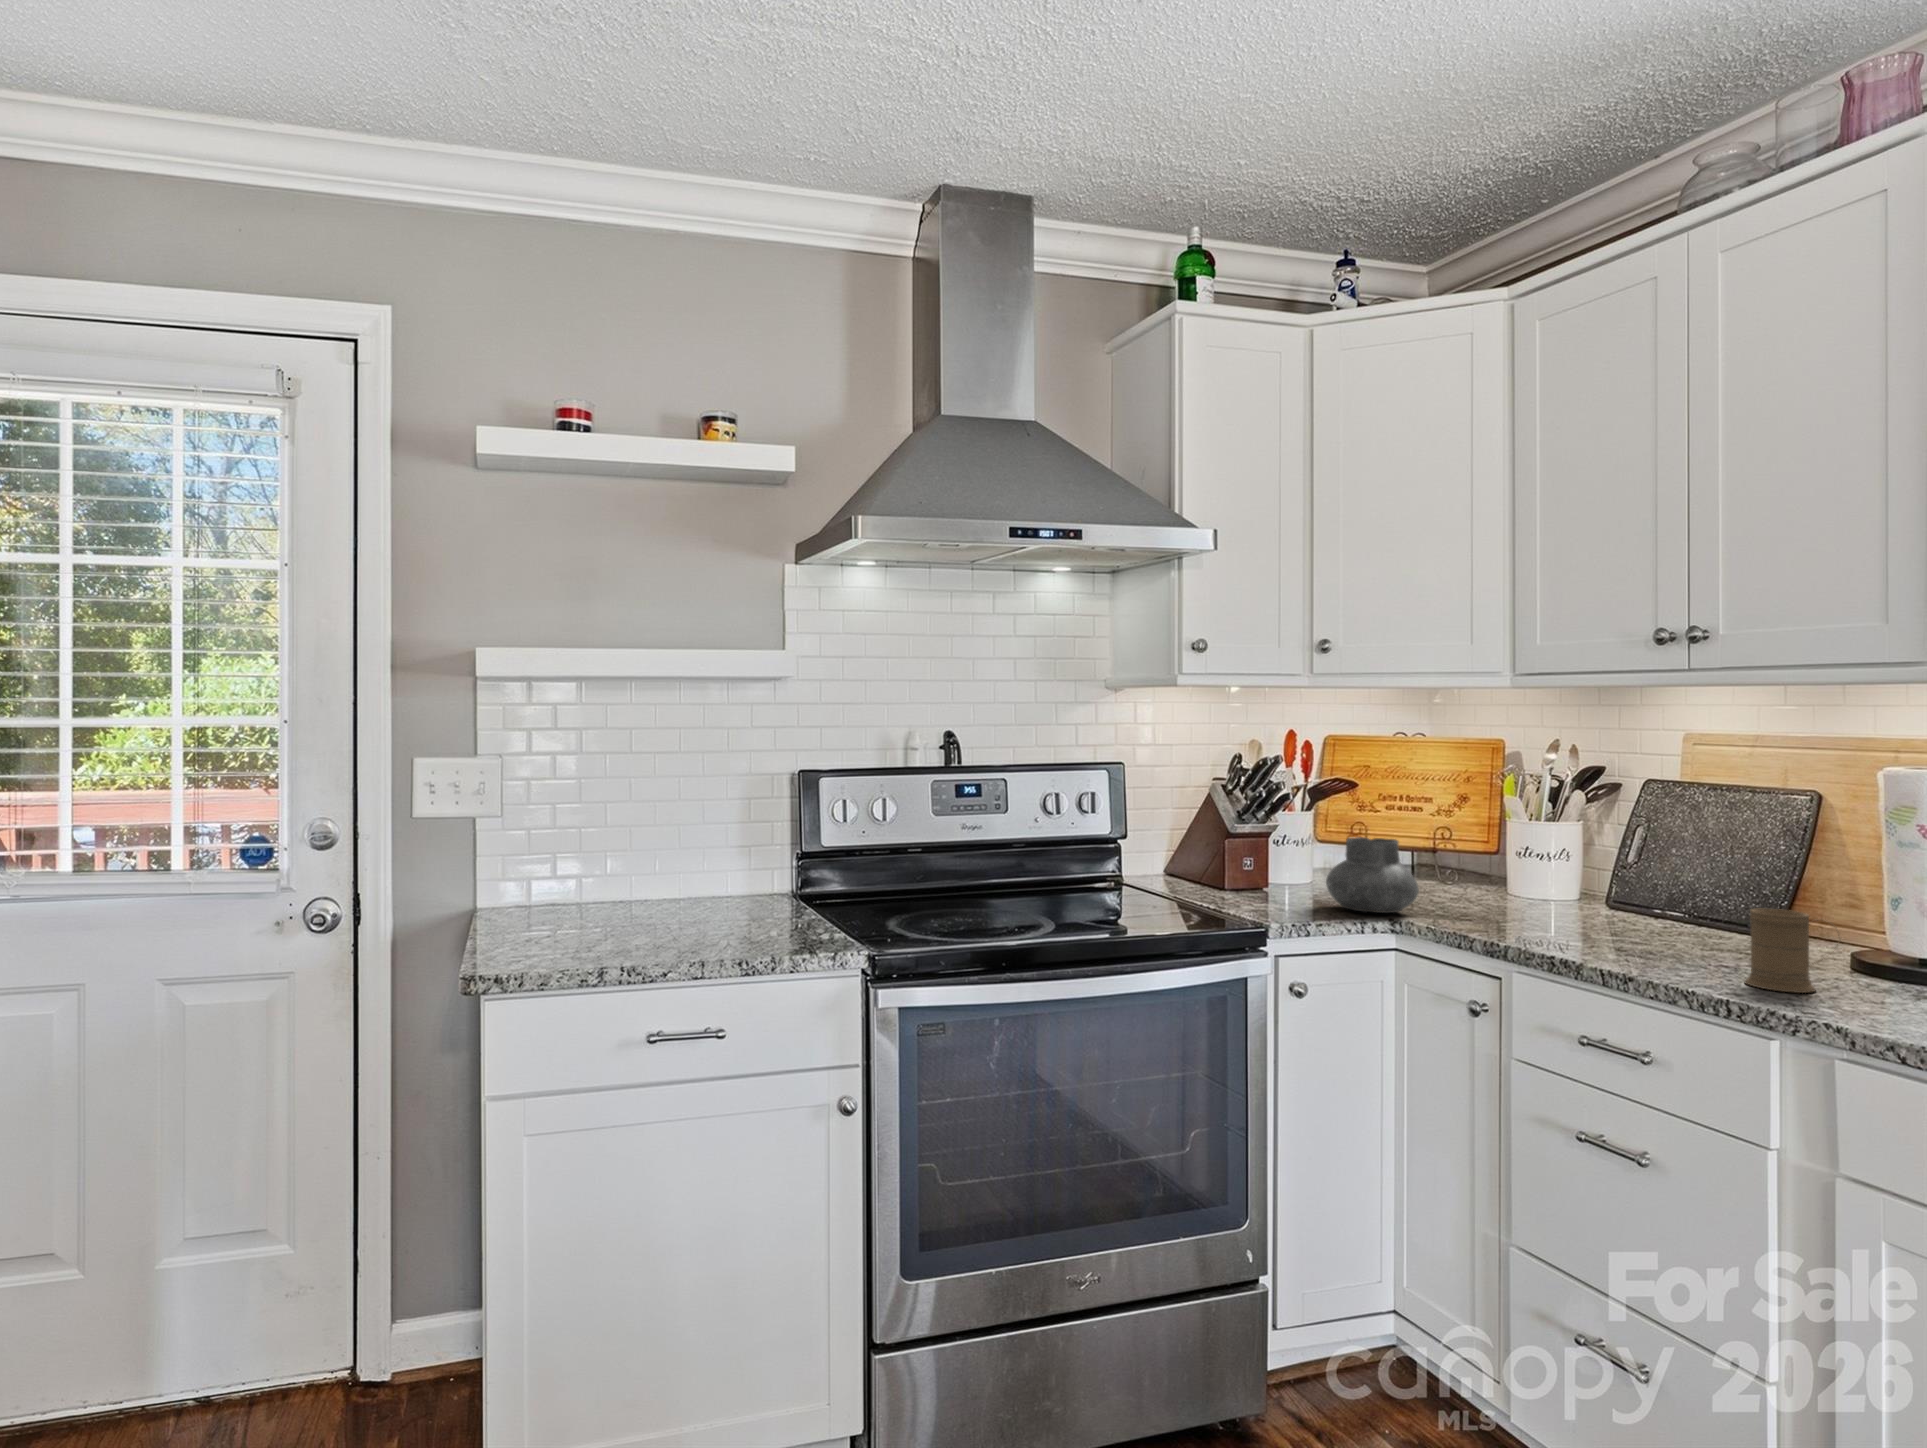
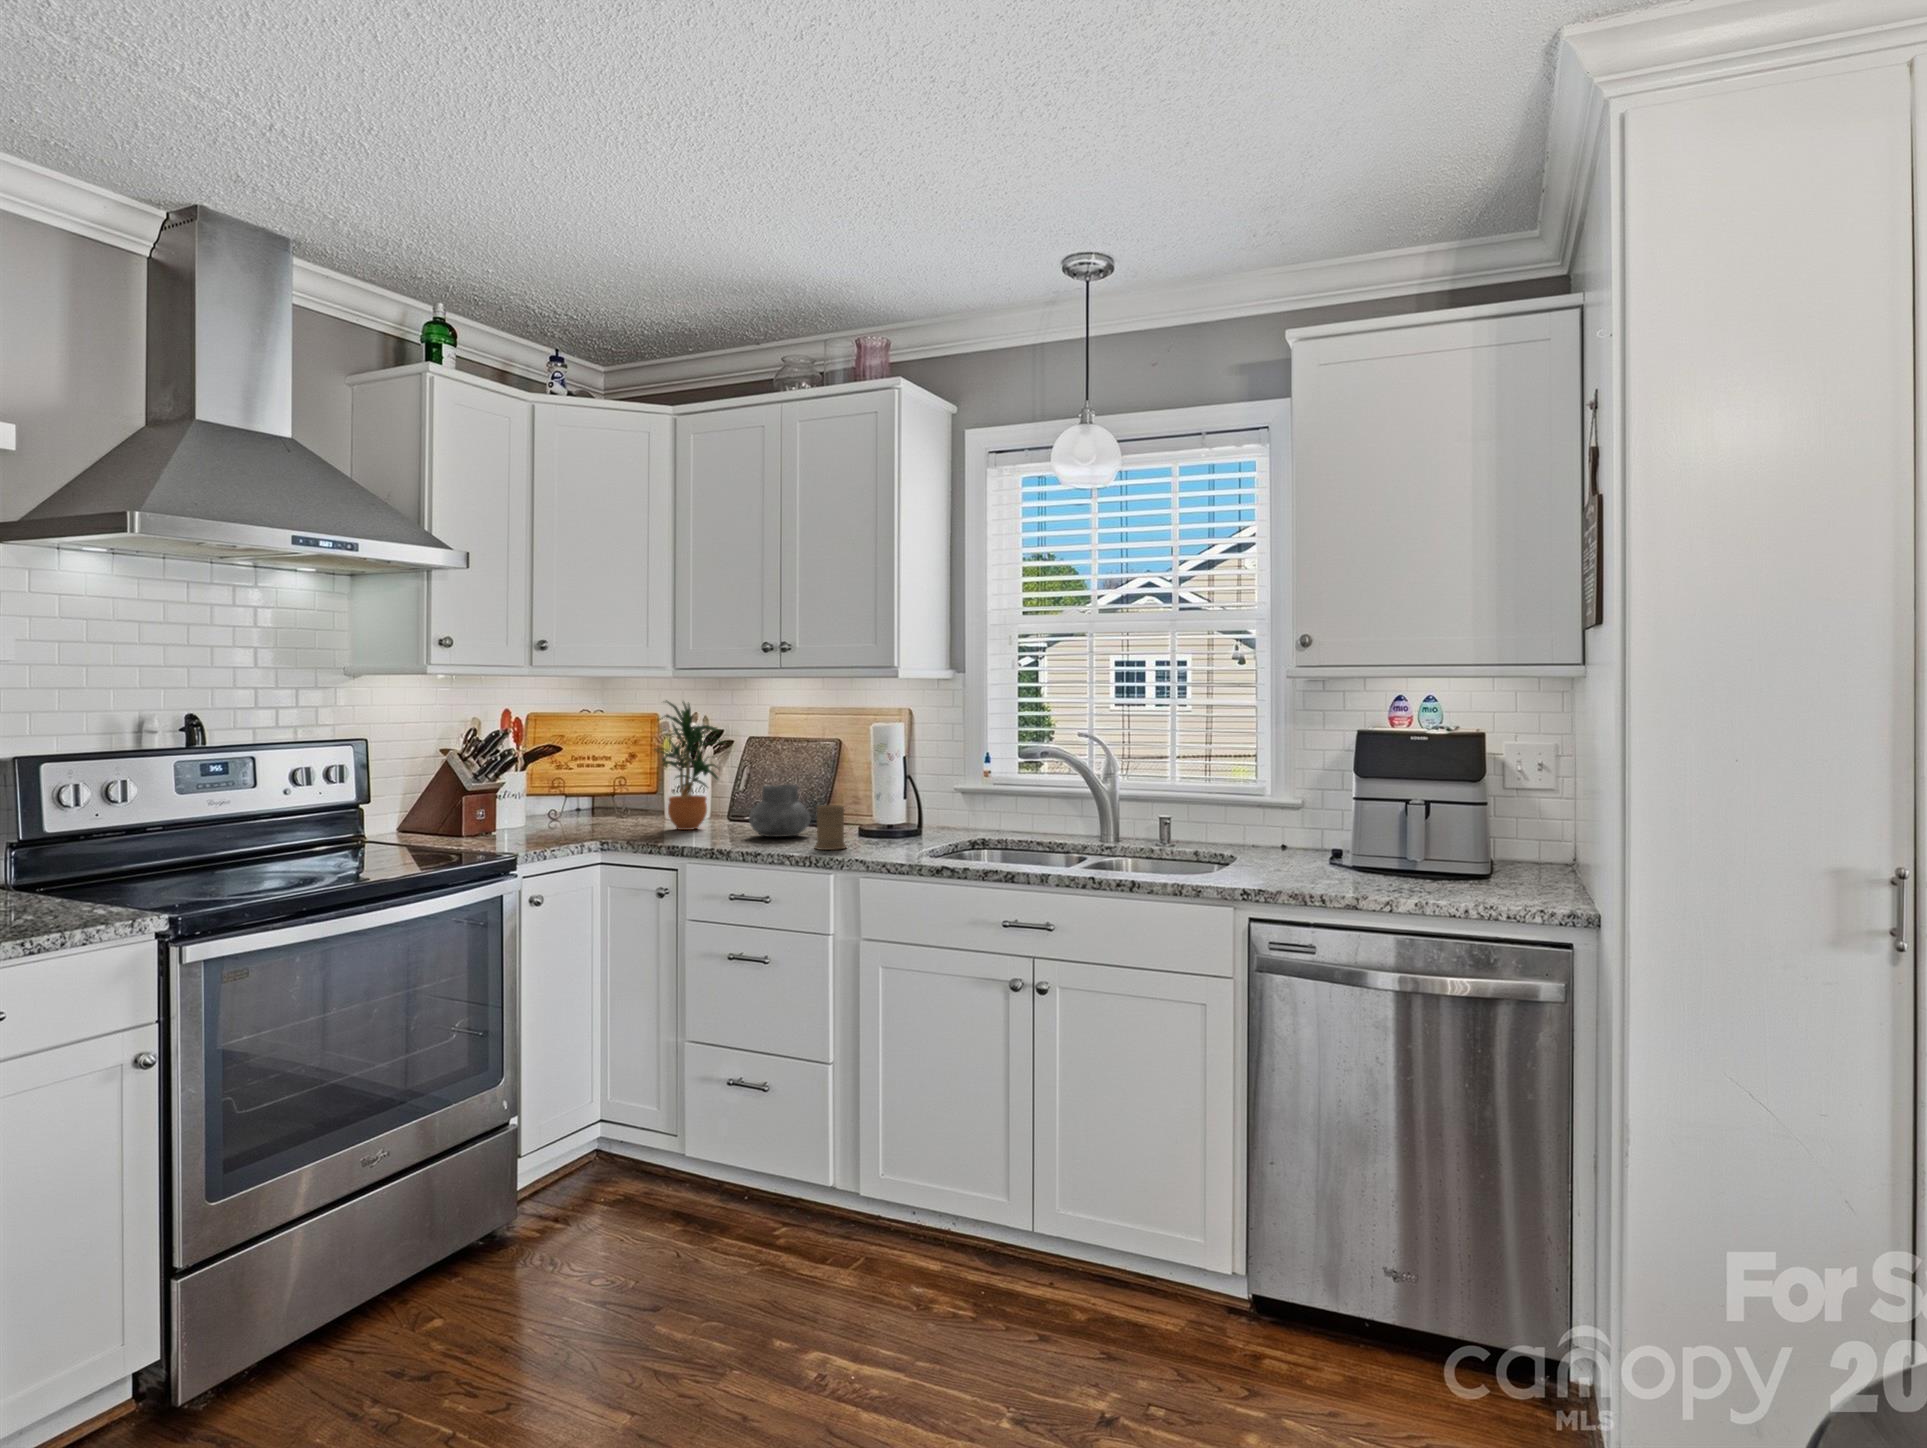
potted plant: none [1476,721,1604,915] -> present [655,700,724,830]
vase: present [1326,837,1419,913] -> present [749,785,810,837]

